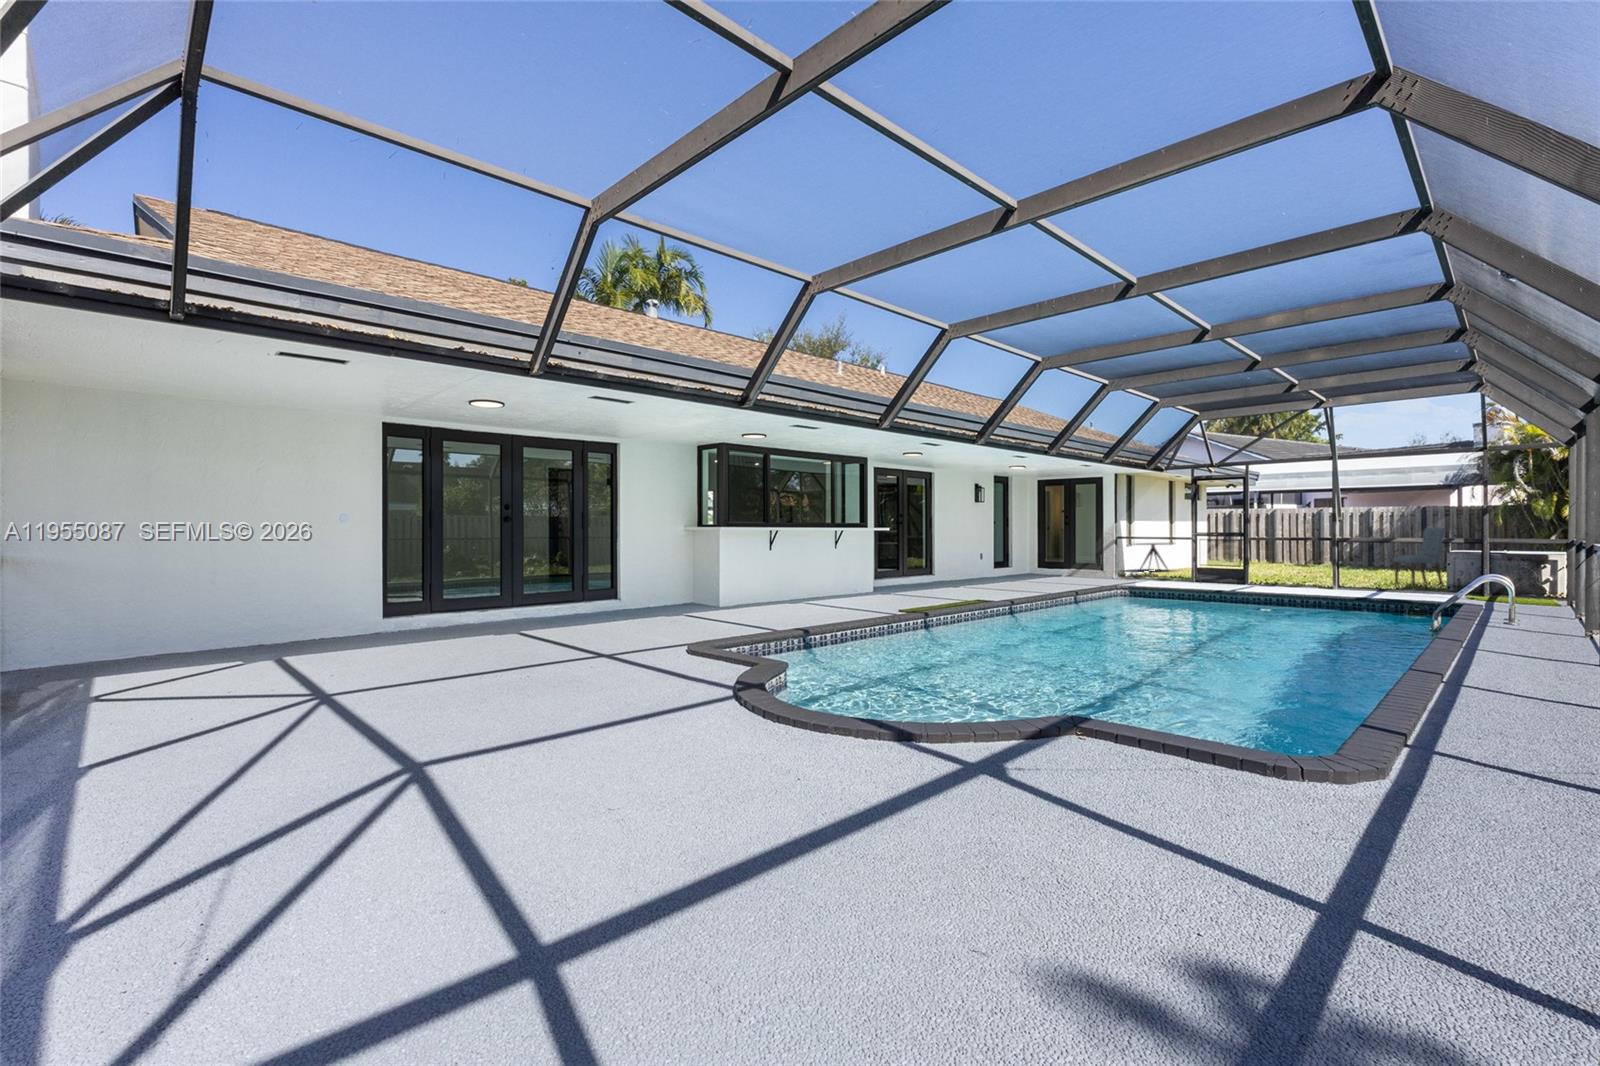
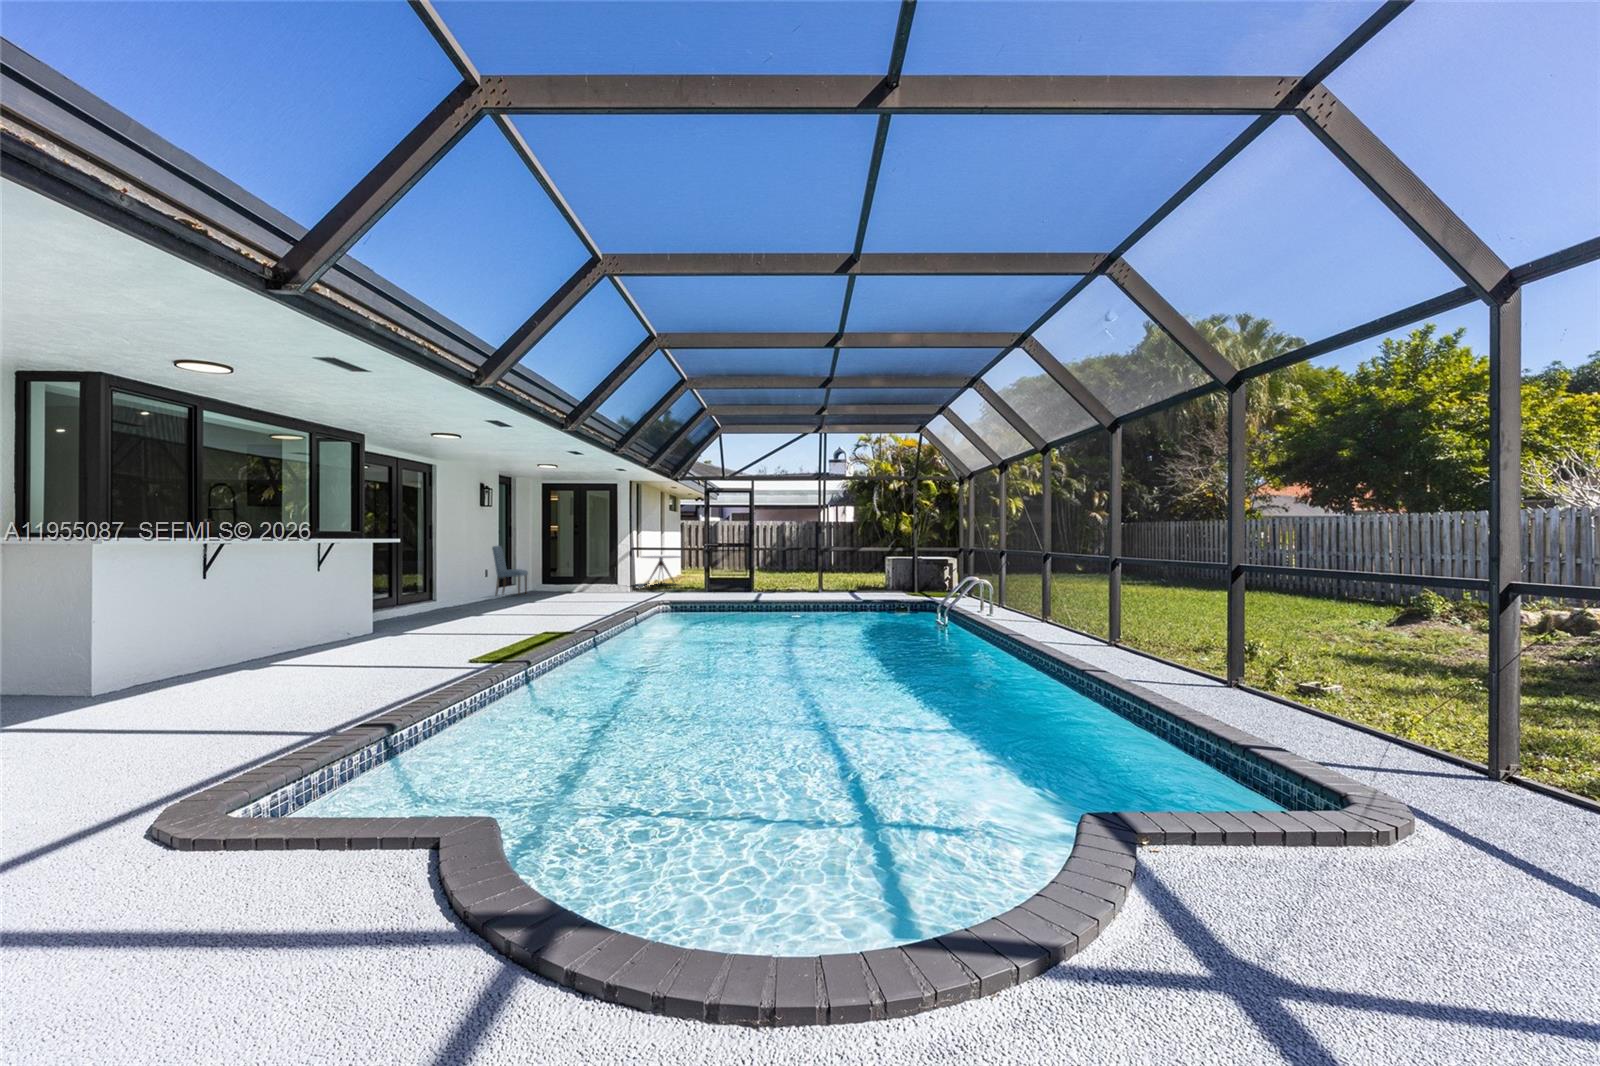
dining chair: present [1393,527,1445,585] -> present [492,546,528,595]

